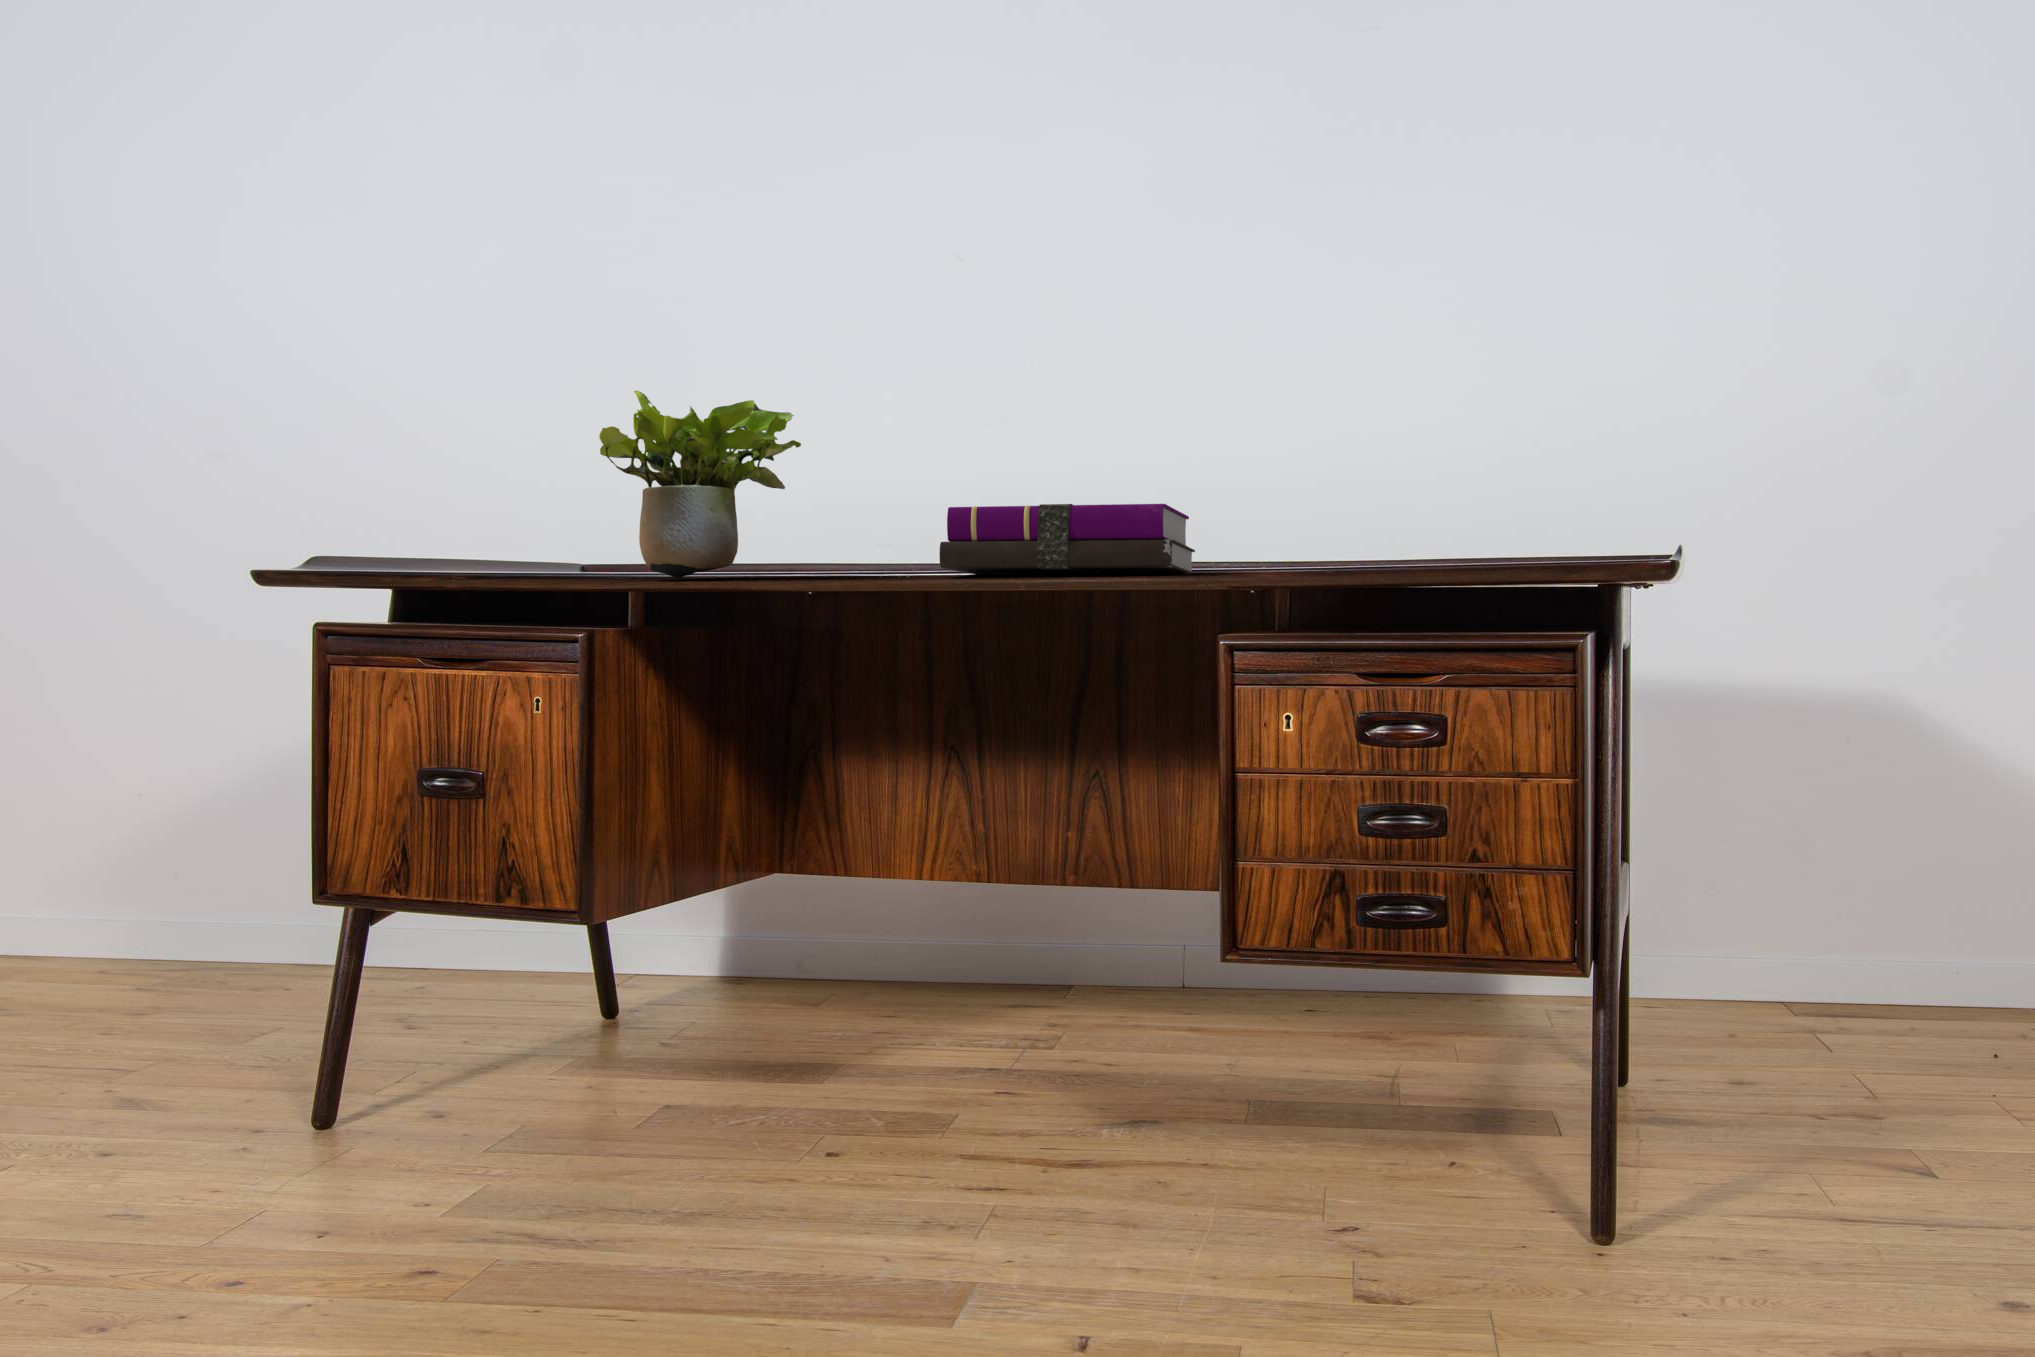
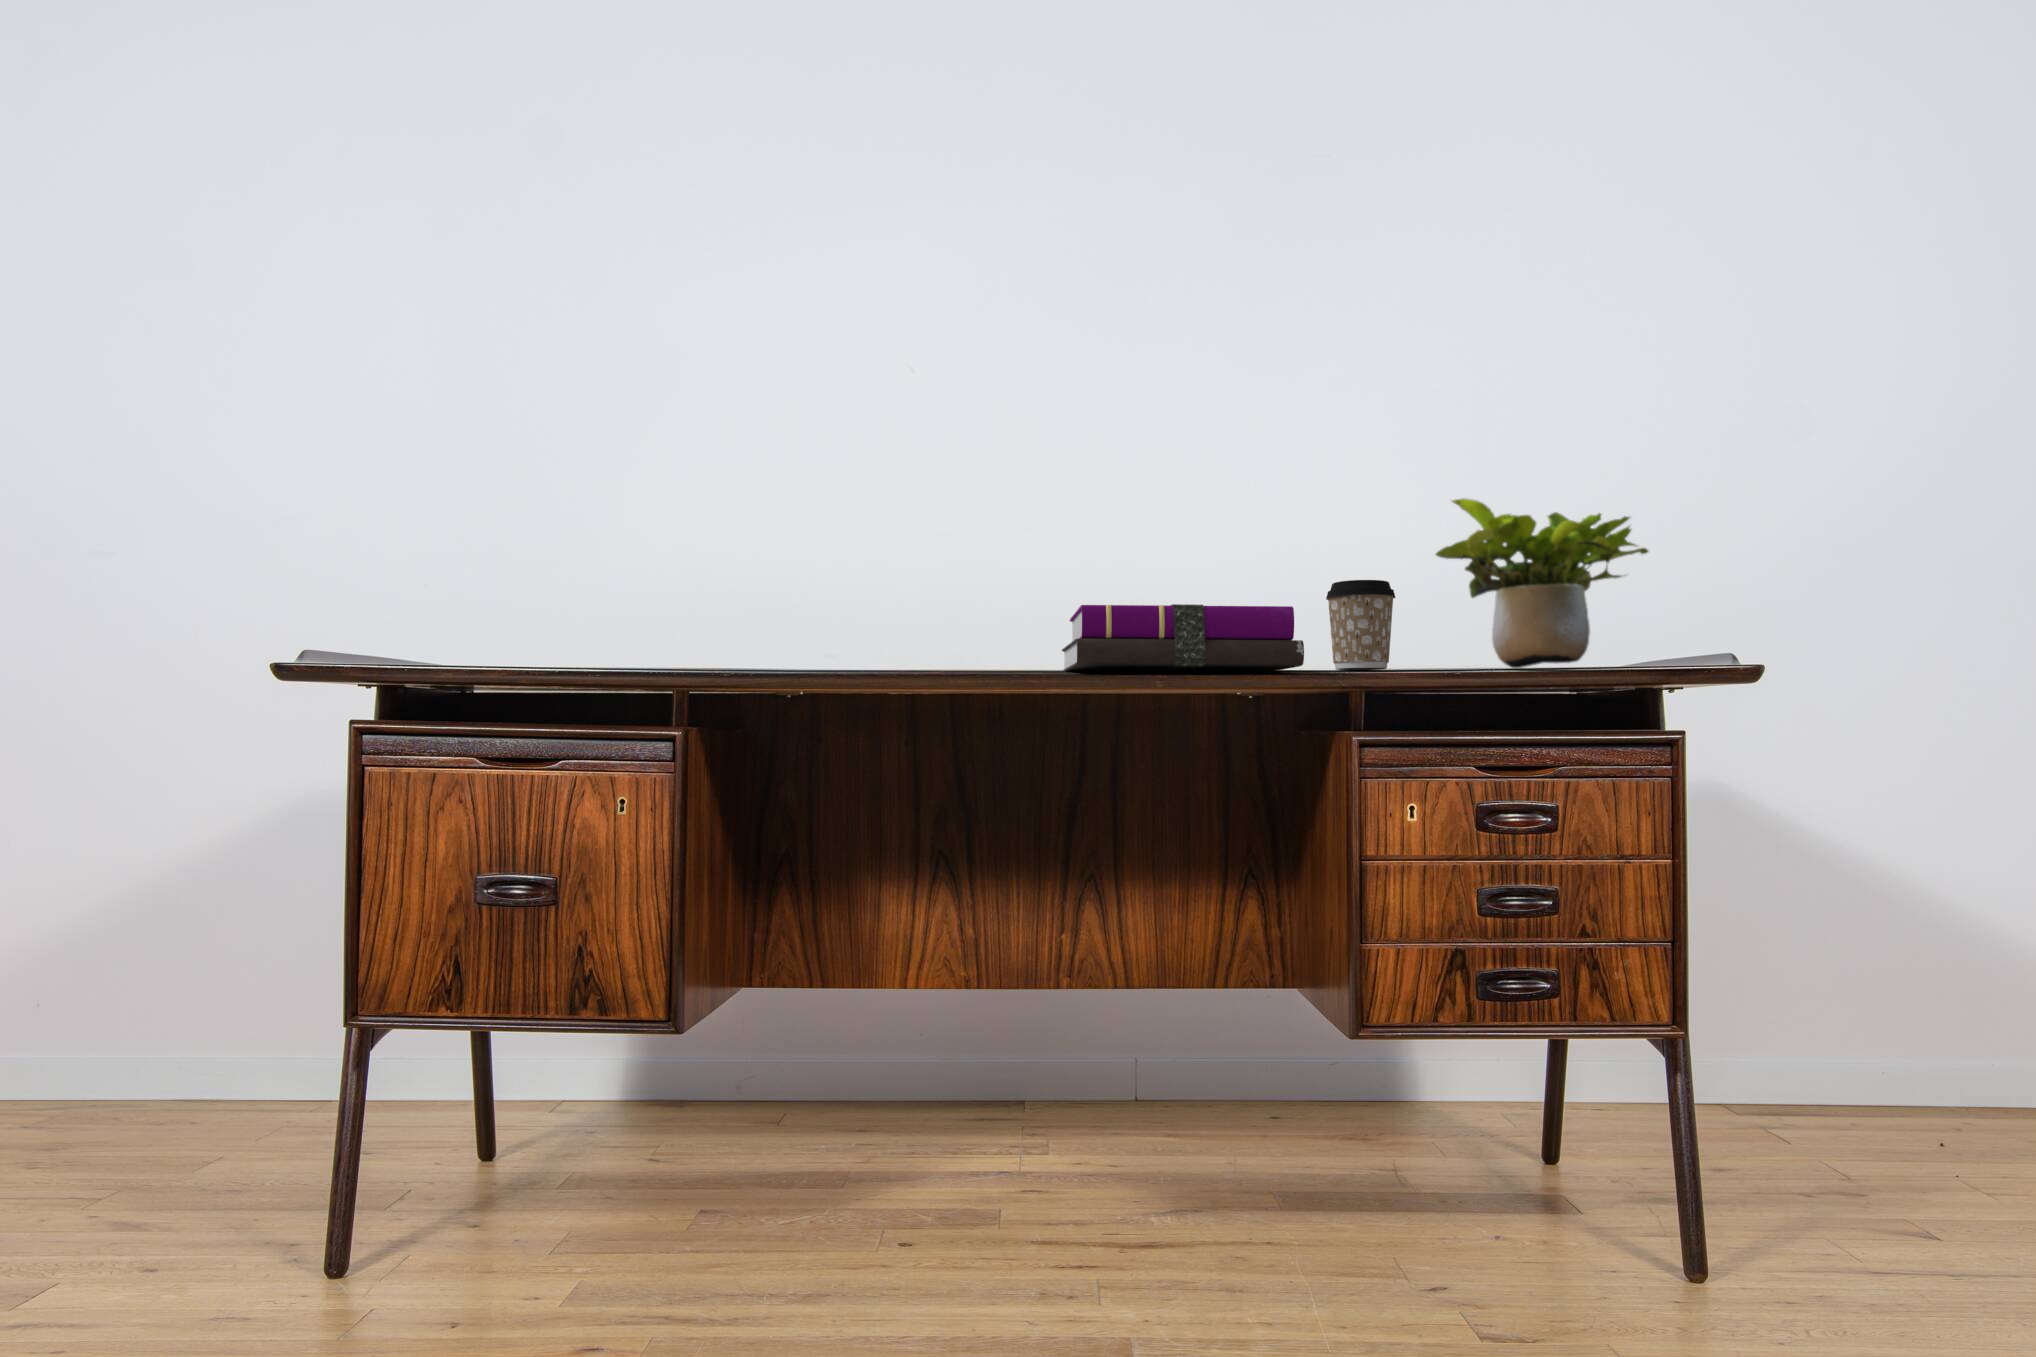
potted plant: present [599,390,801,578] -> present [1436,498,1648,668]
coffee cup: none [1262,469,1338,570] -> present [1326,580,1395,670]

